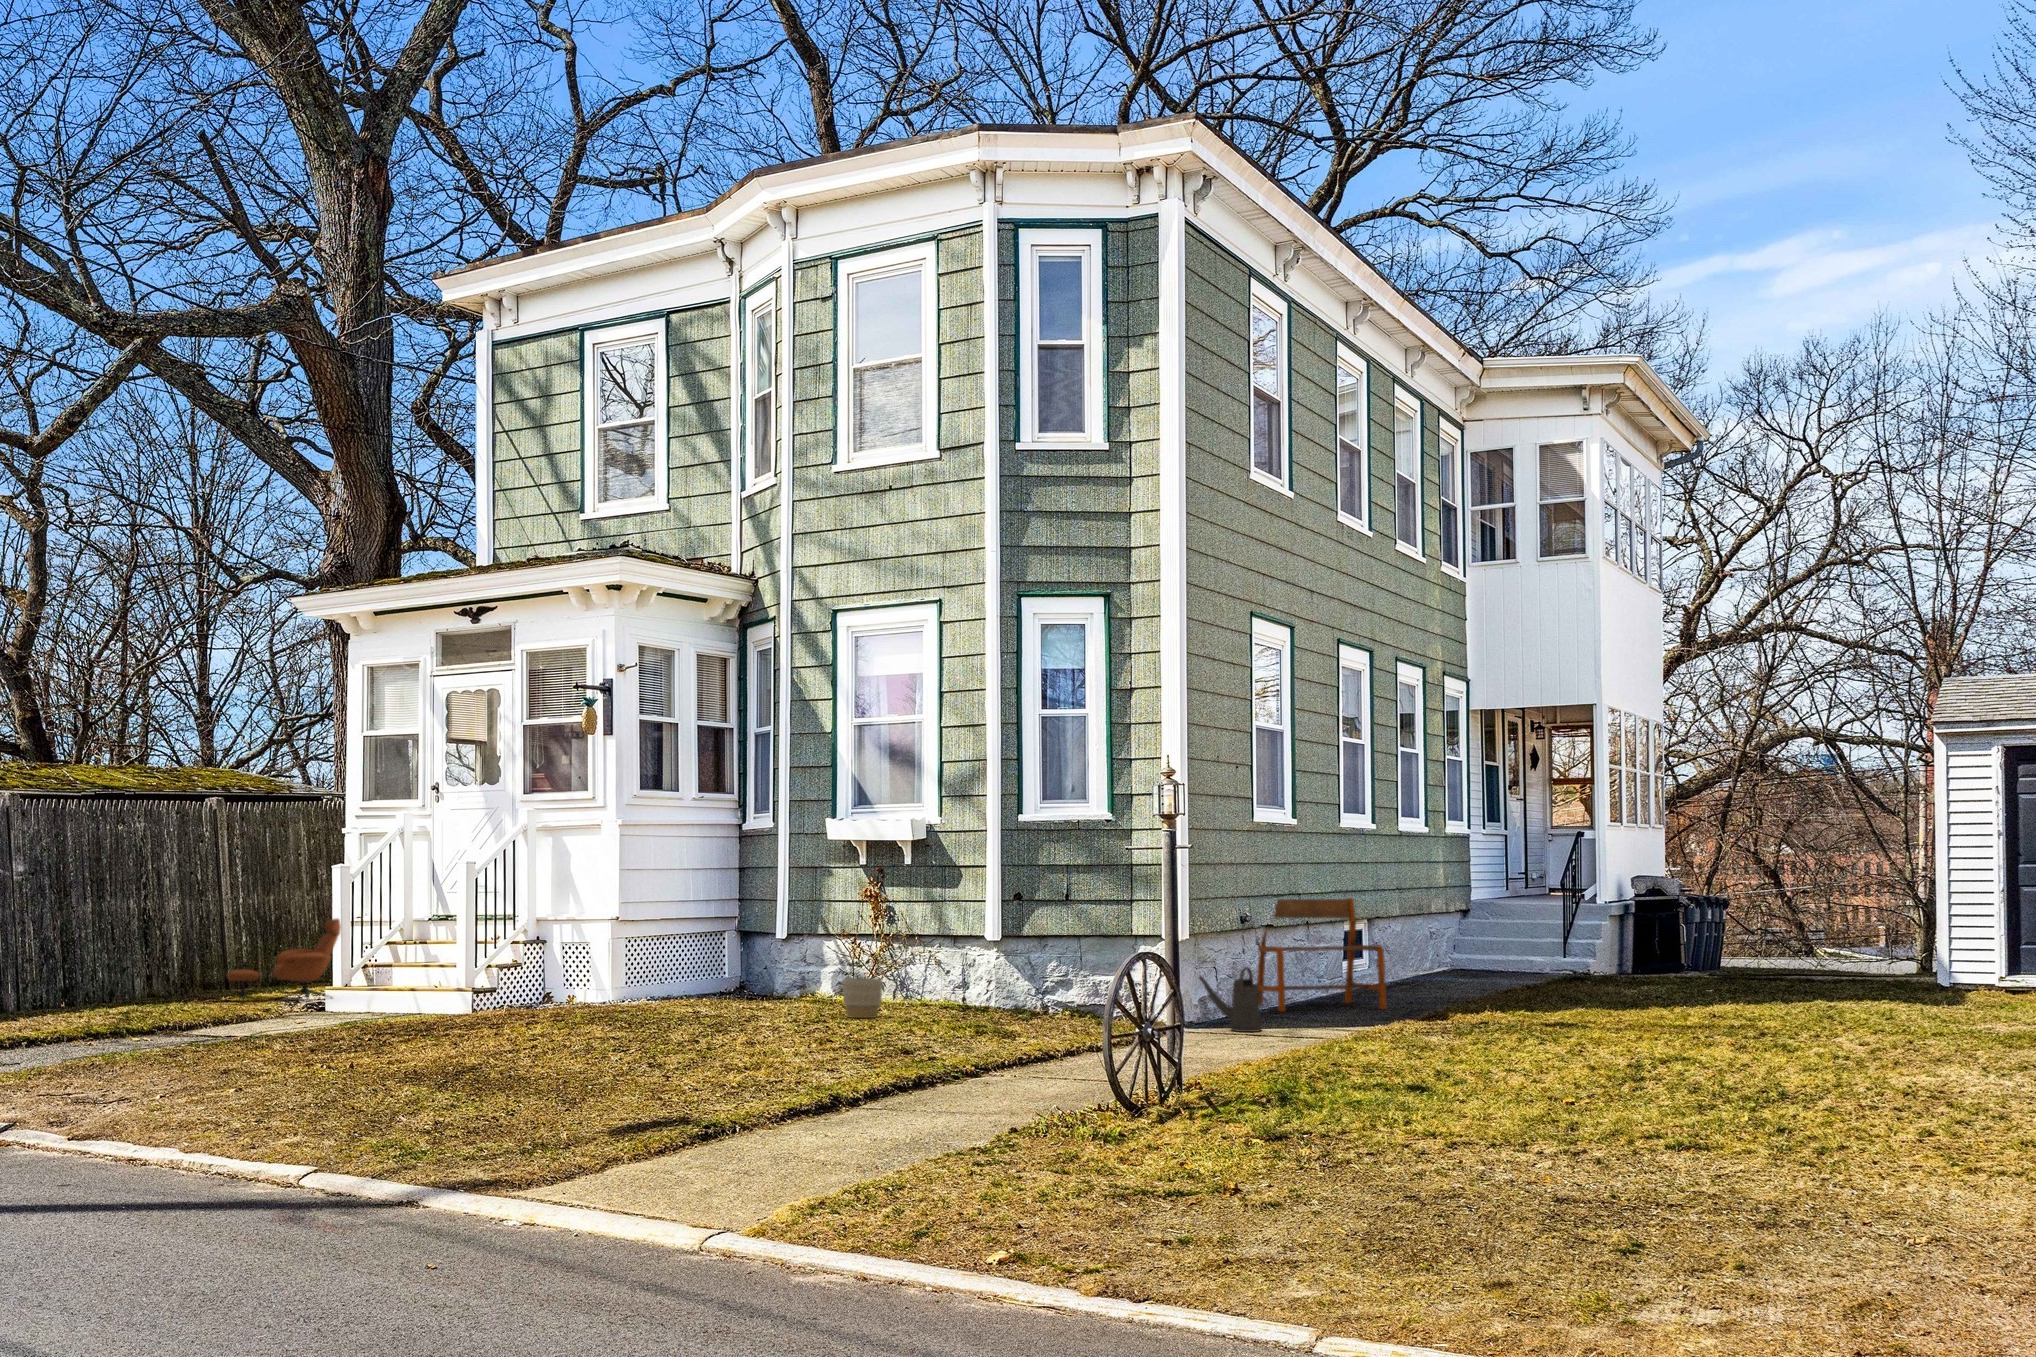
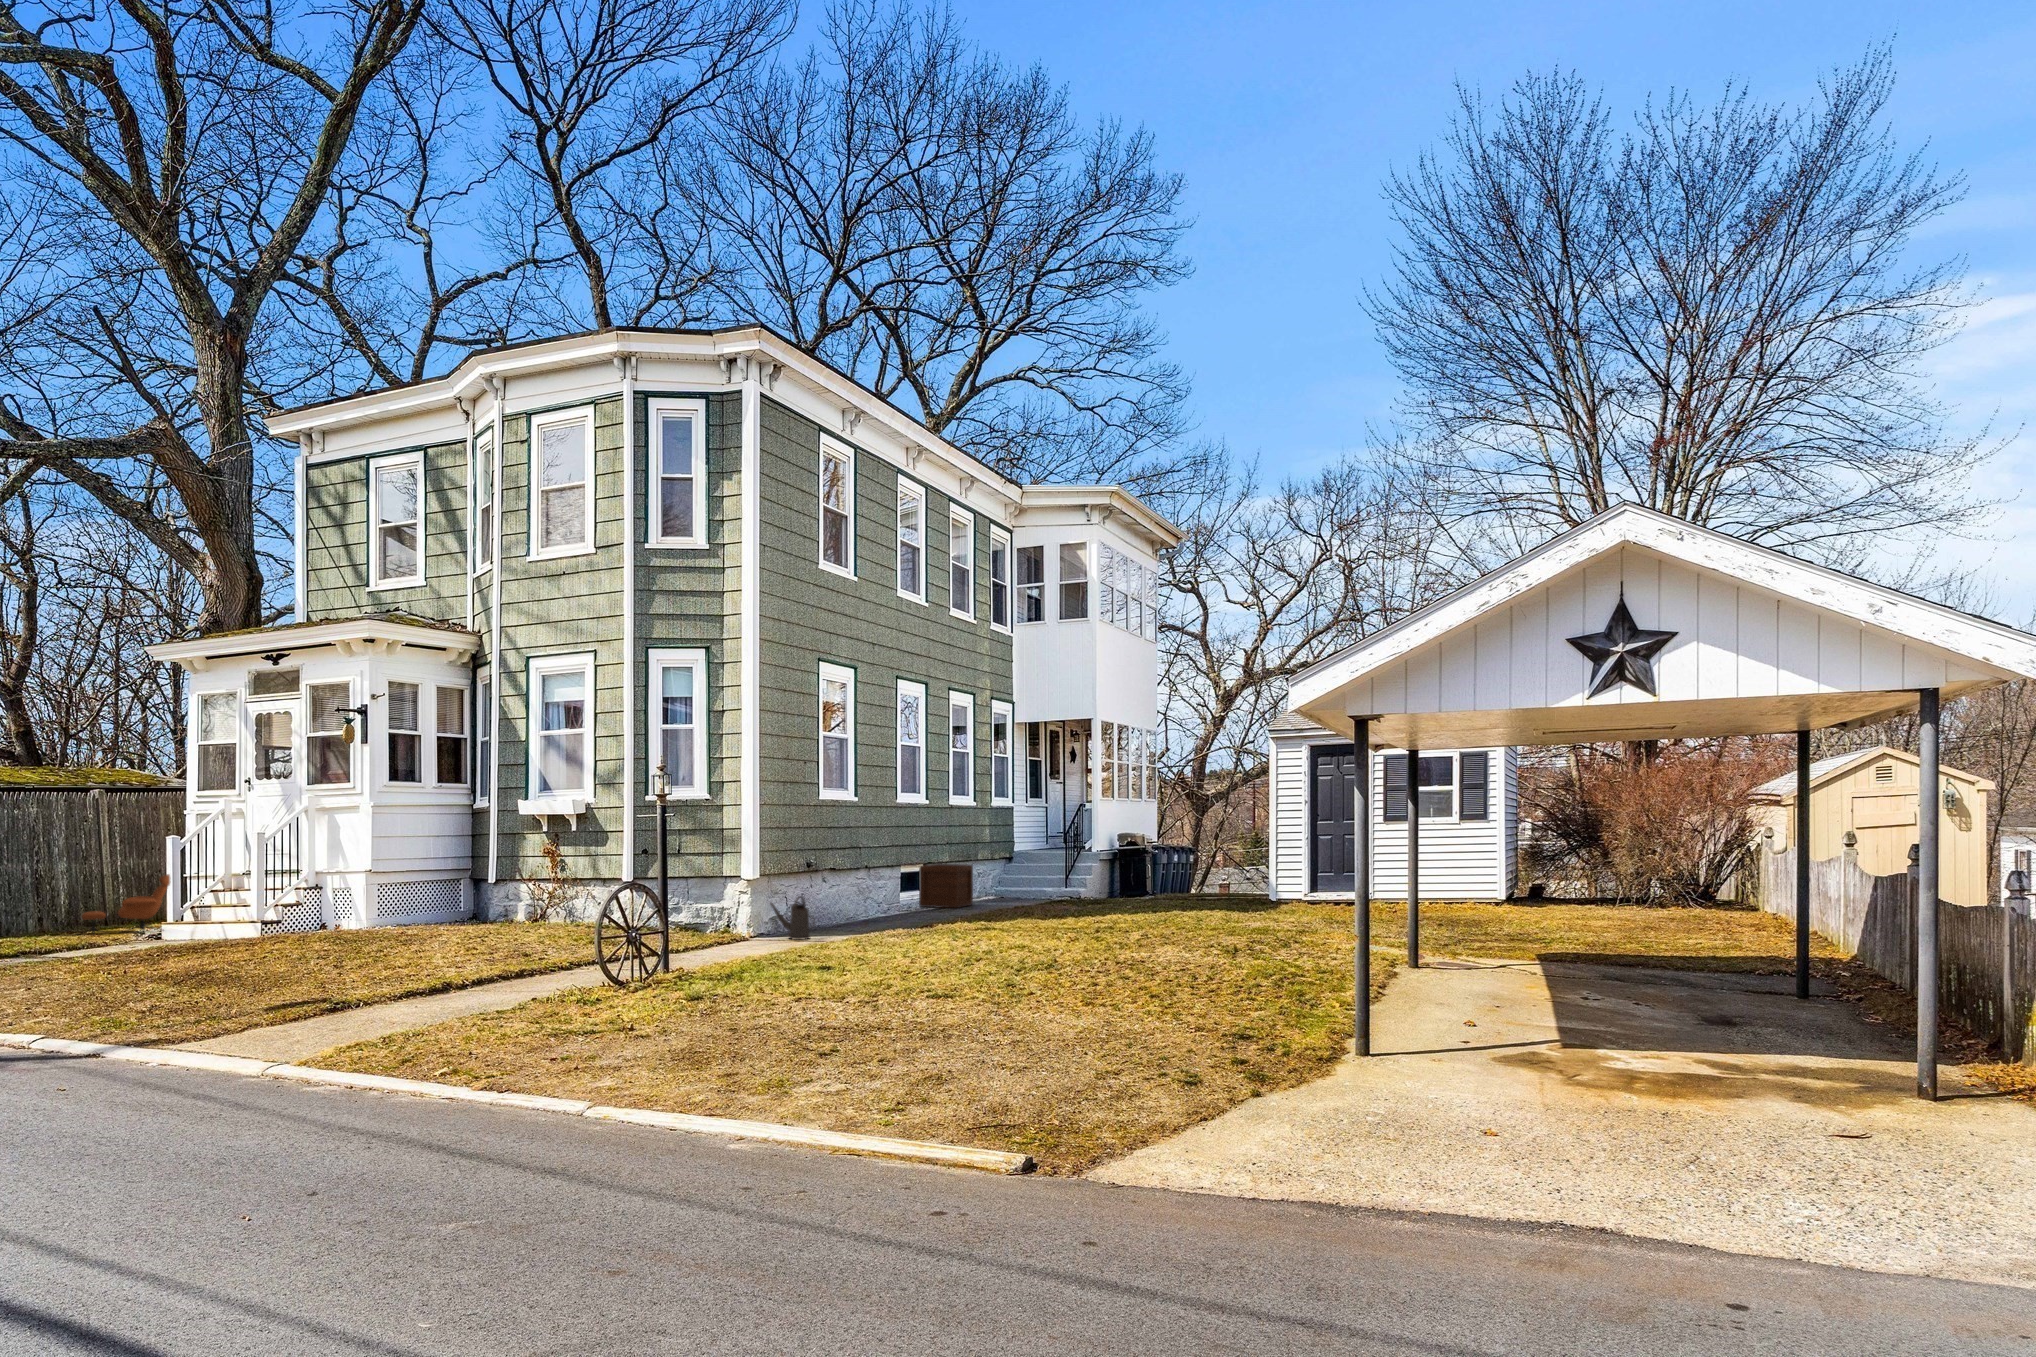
bench: present [1257,898,1386,1012] -> none [826,849,913,926]
wooden crate: none [1364,920,1441,987] -> present [919,864,973,908]
planter: present [843,977,882,1018] -> none [528,908,556,936]

